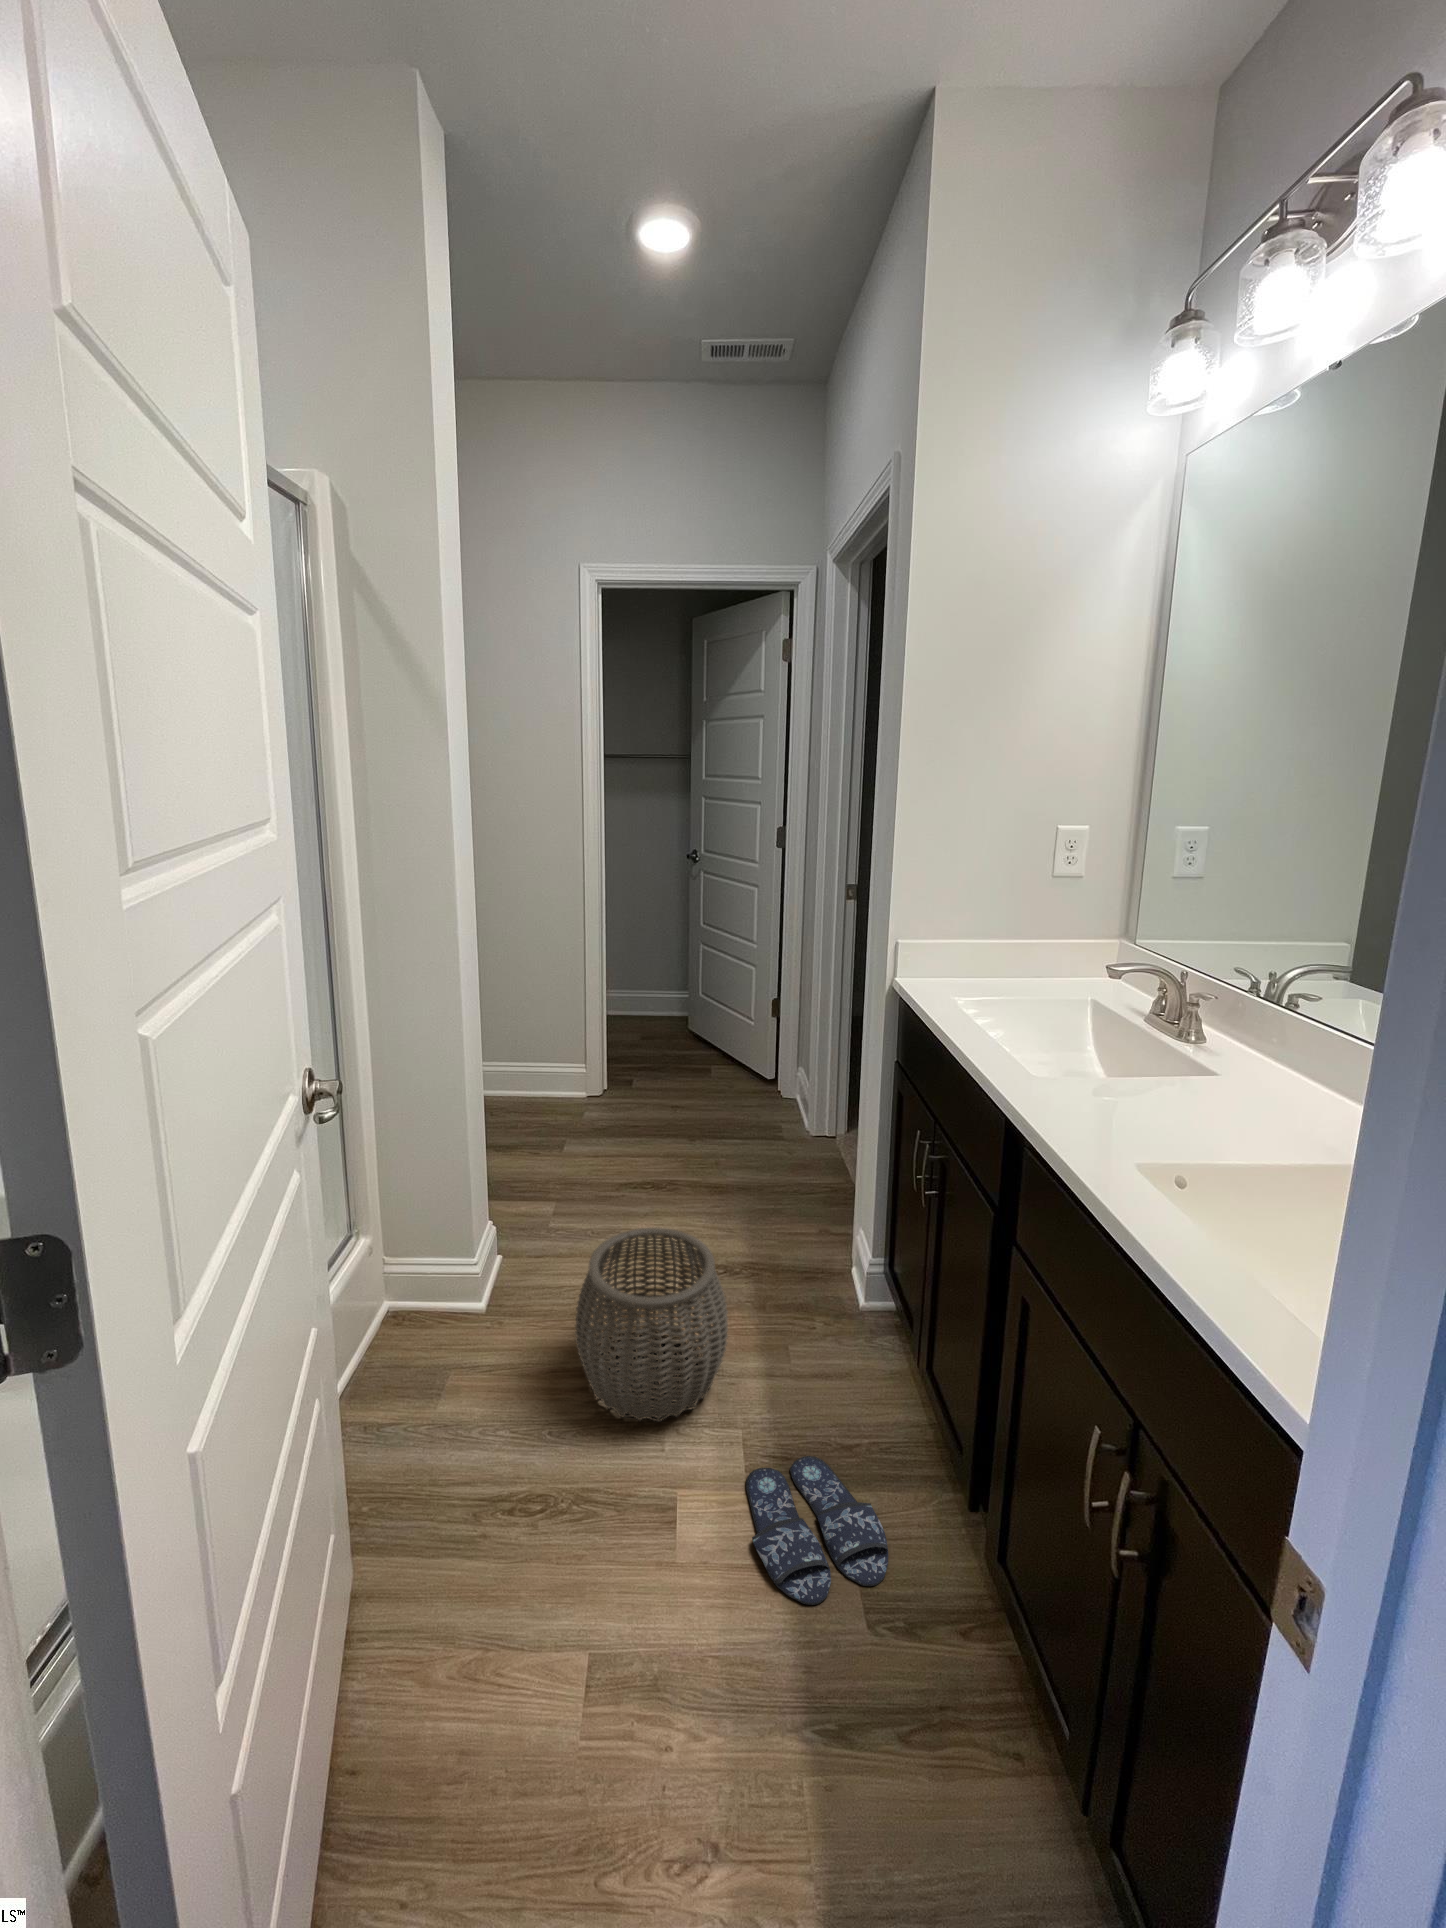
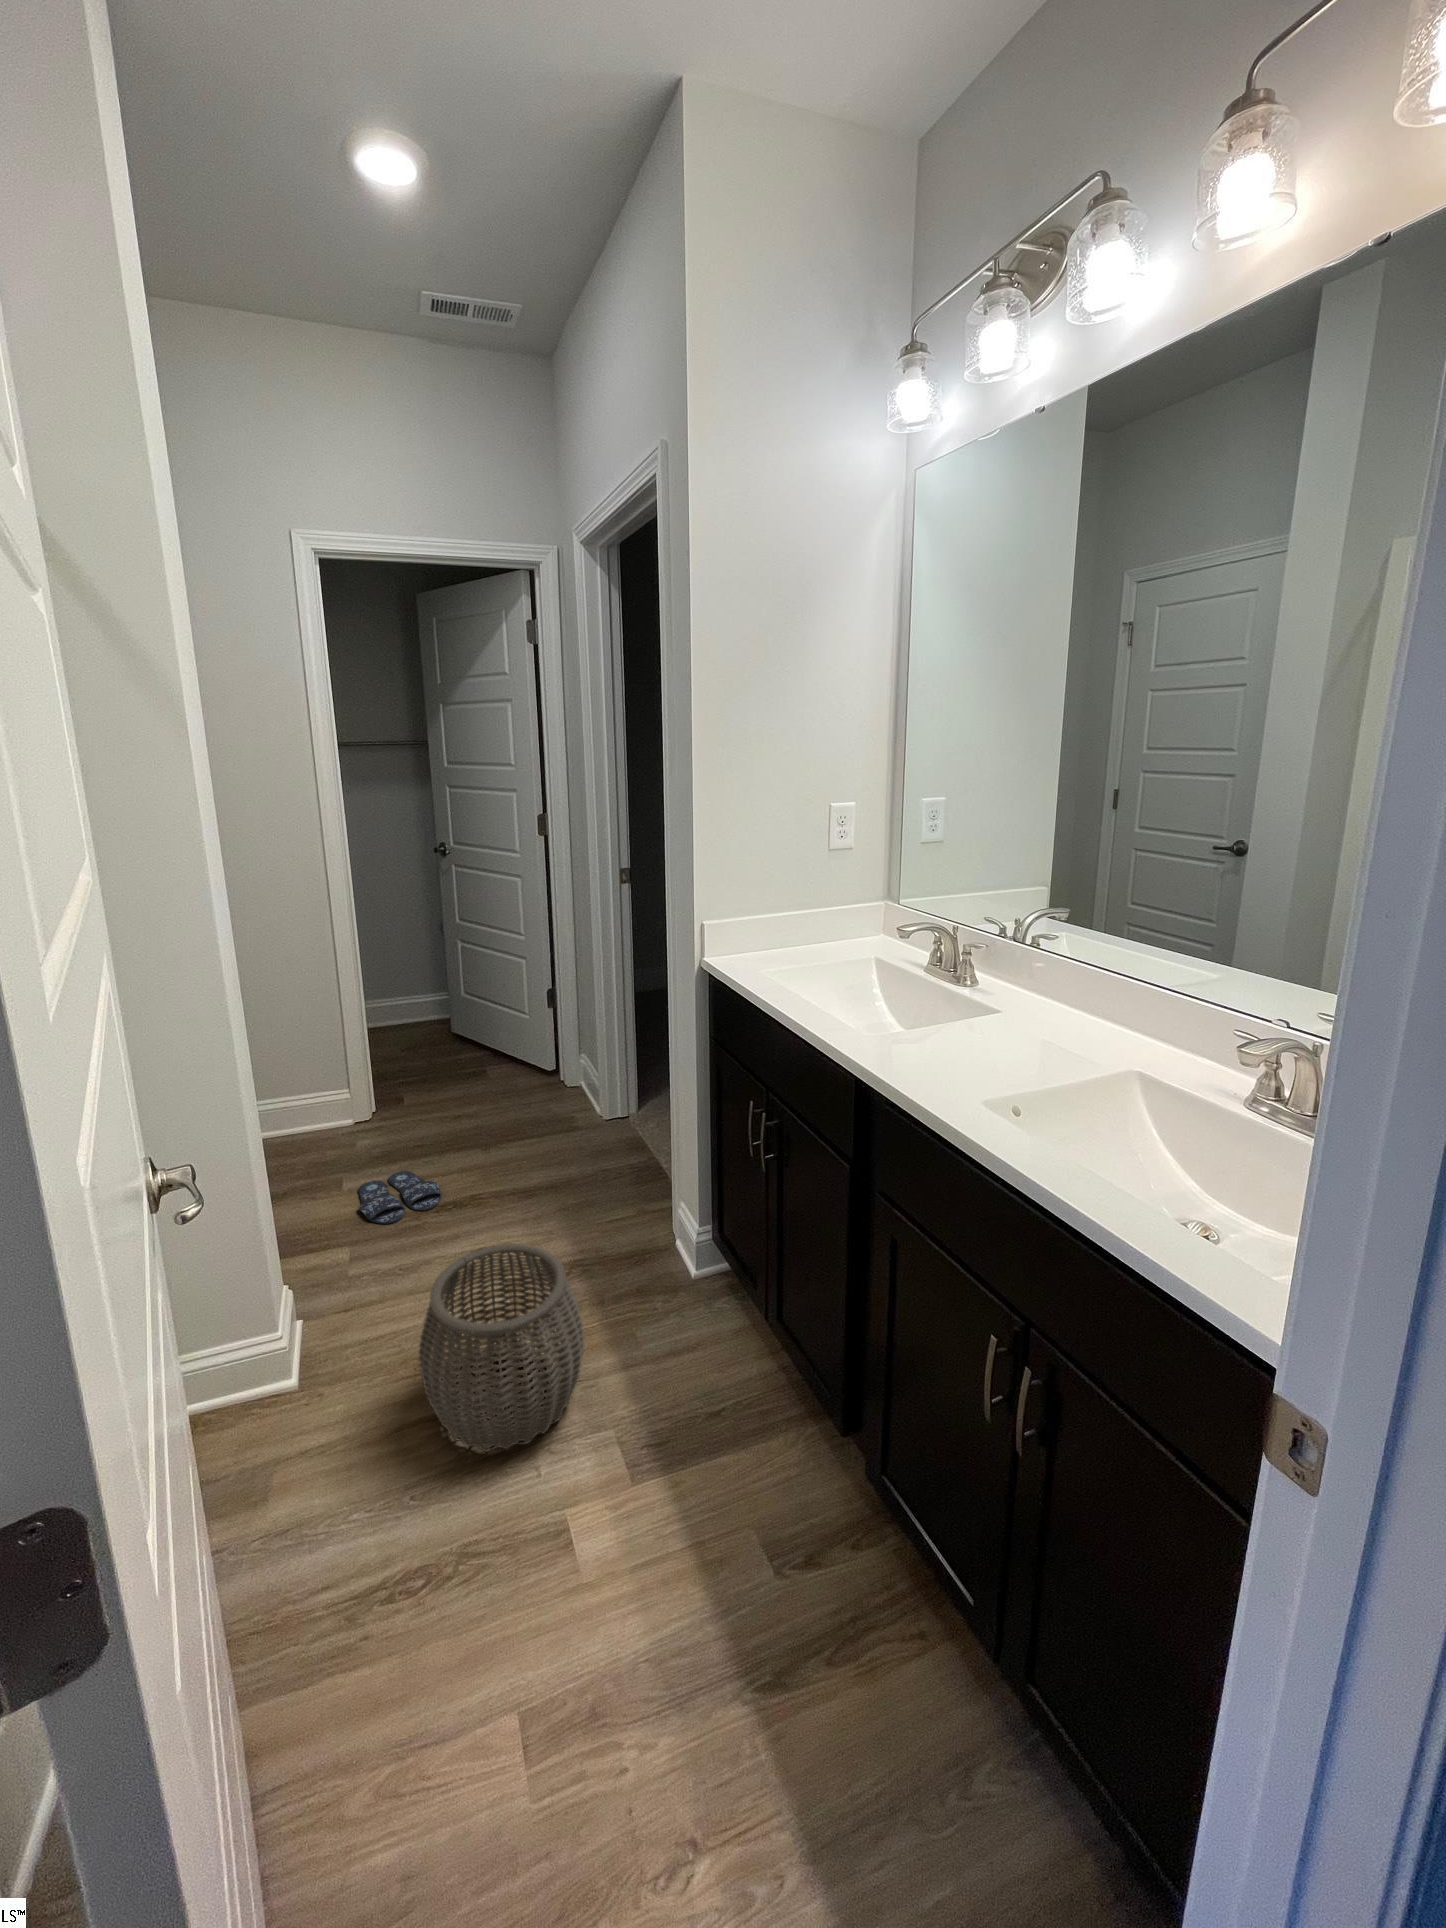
slippers: present [746,1456,888,1605] -> present [358,1171,441,1224]

